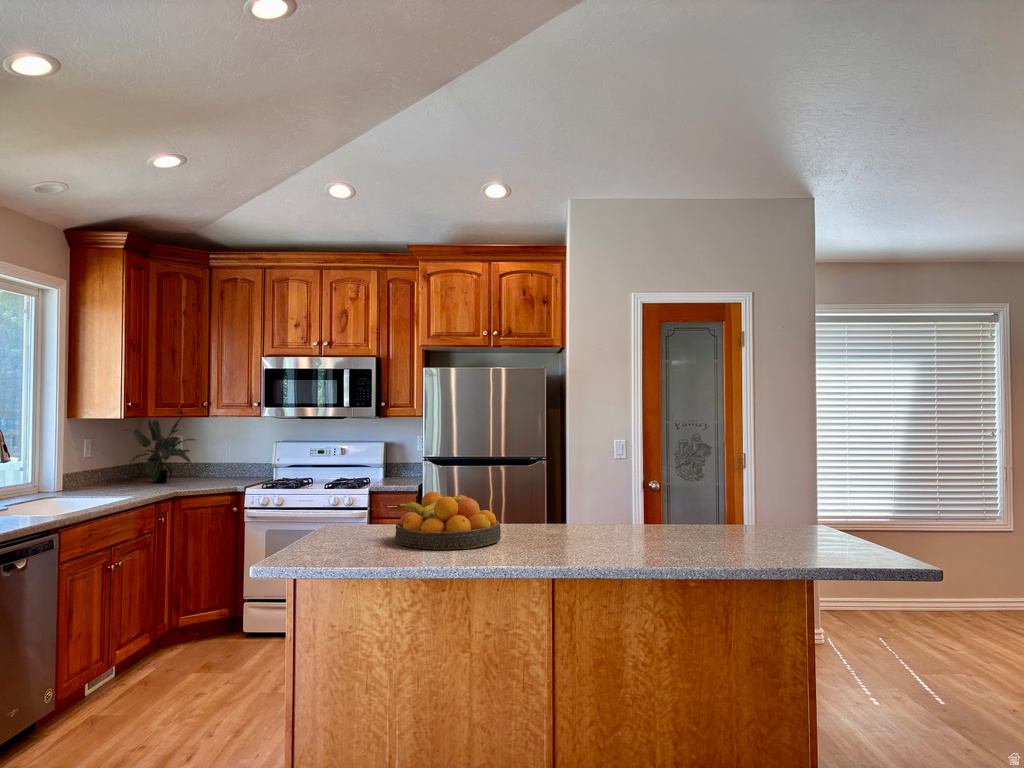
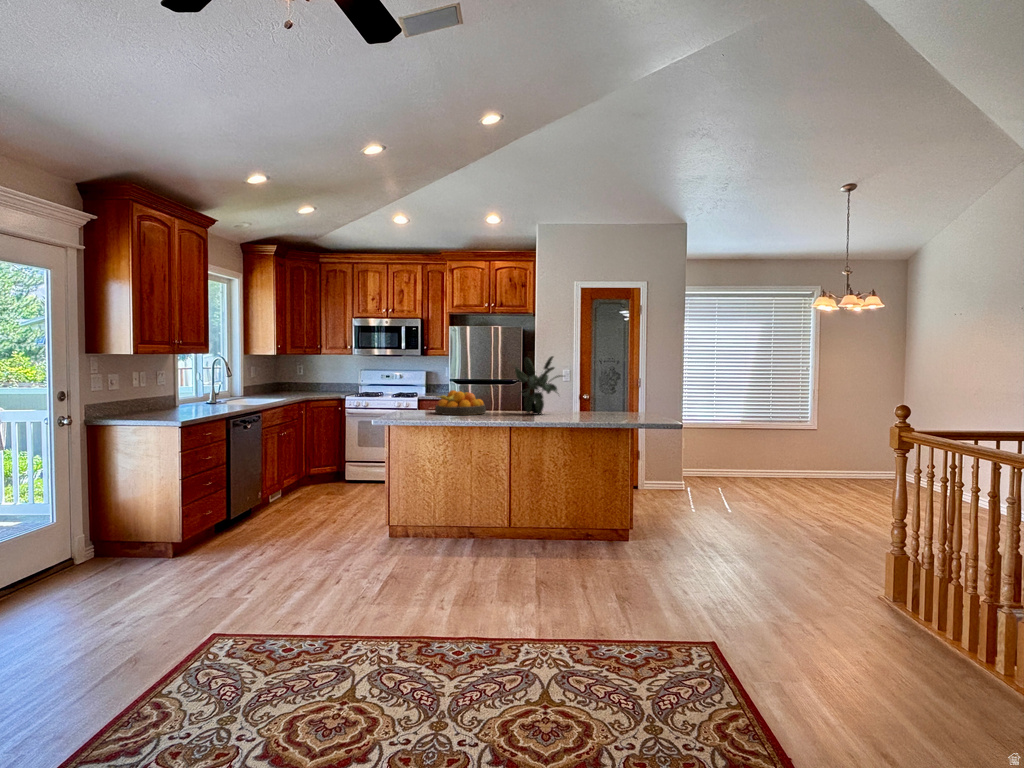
potted plant: present [126,417,195,483] -> present [515,356,564,415]

